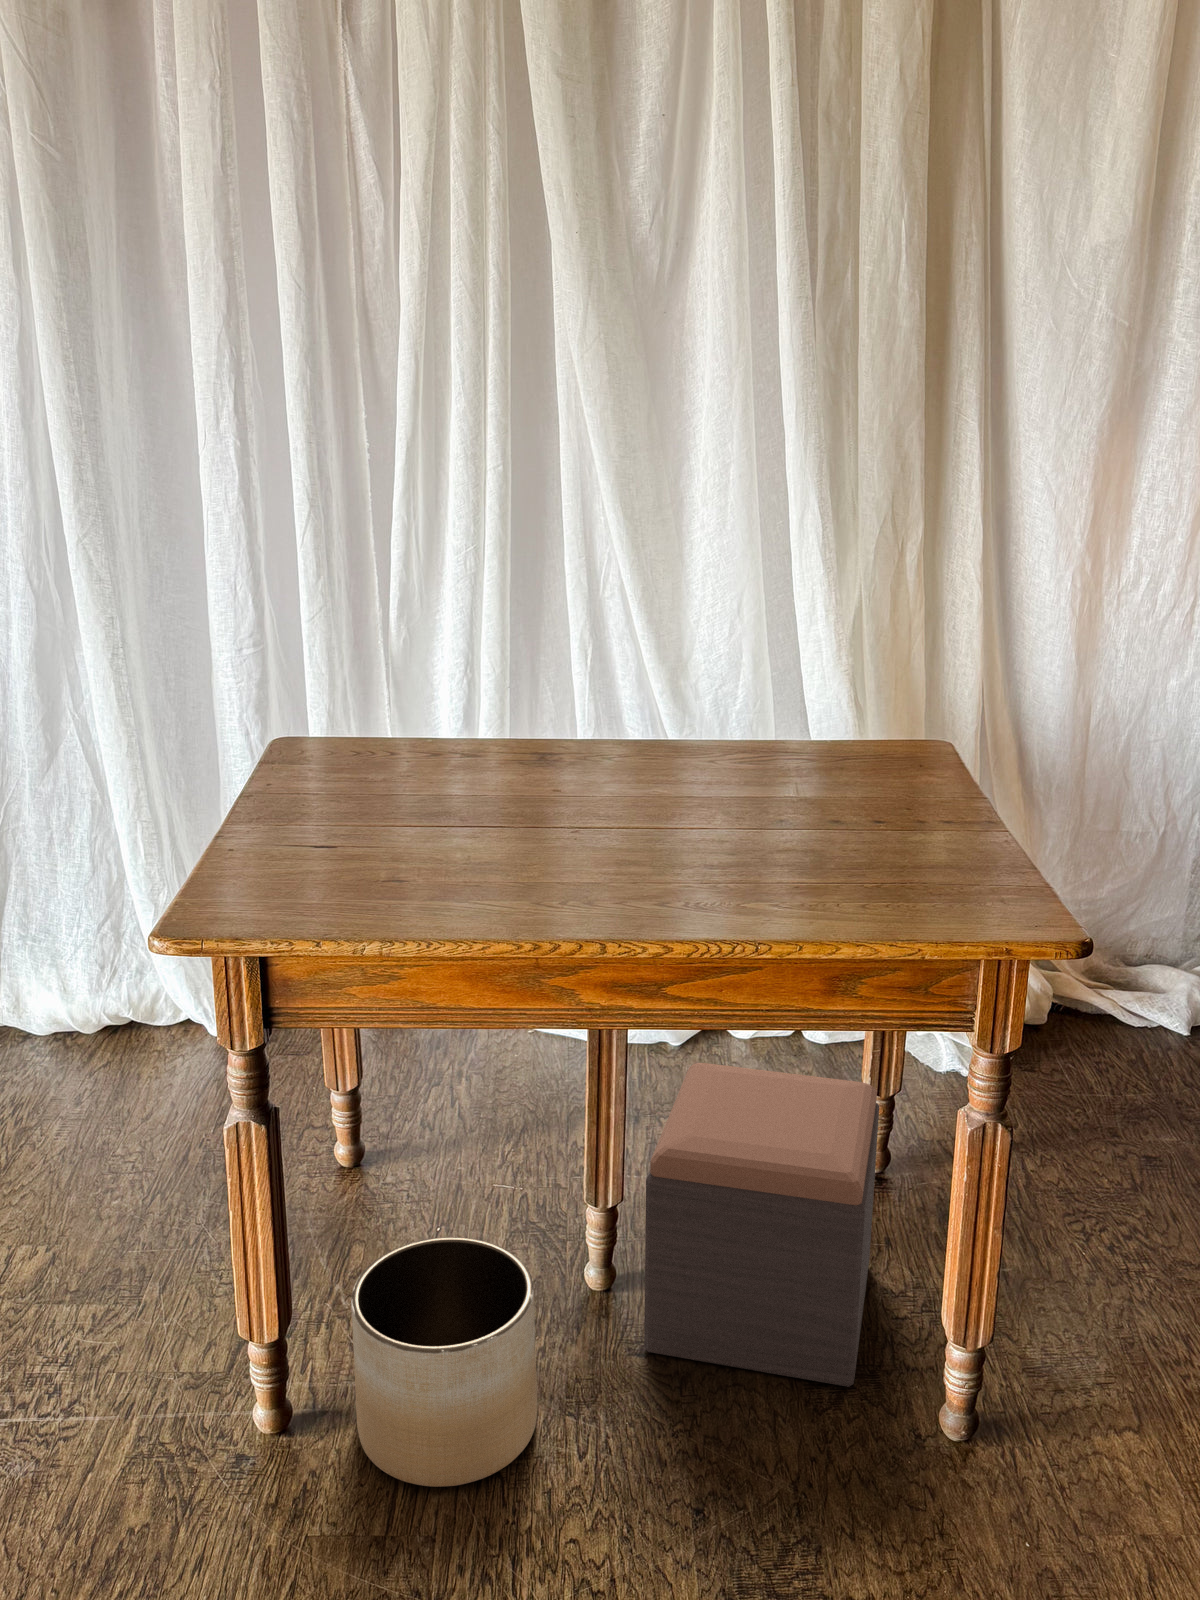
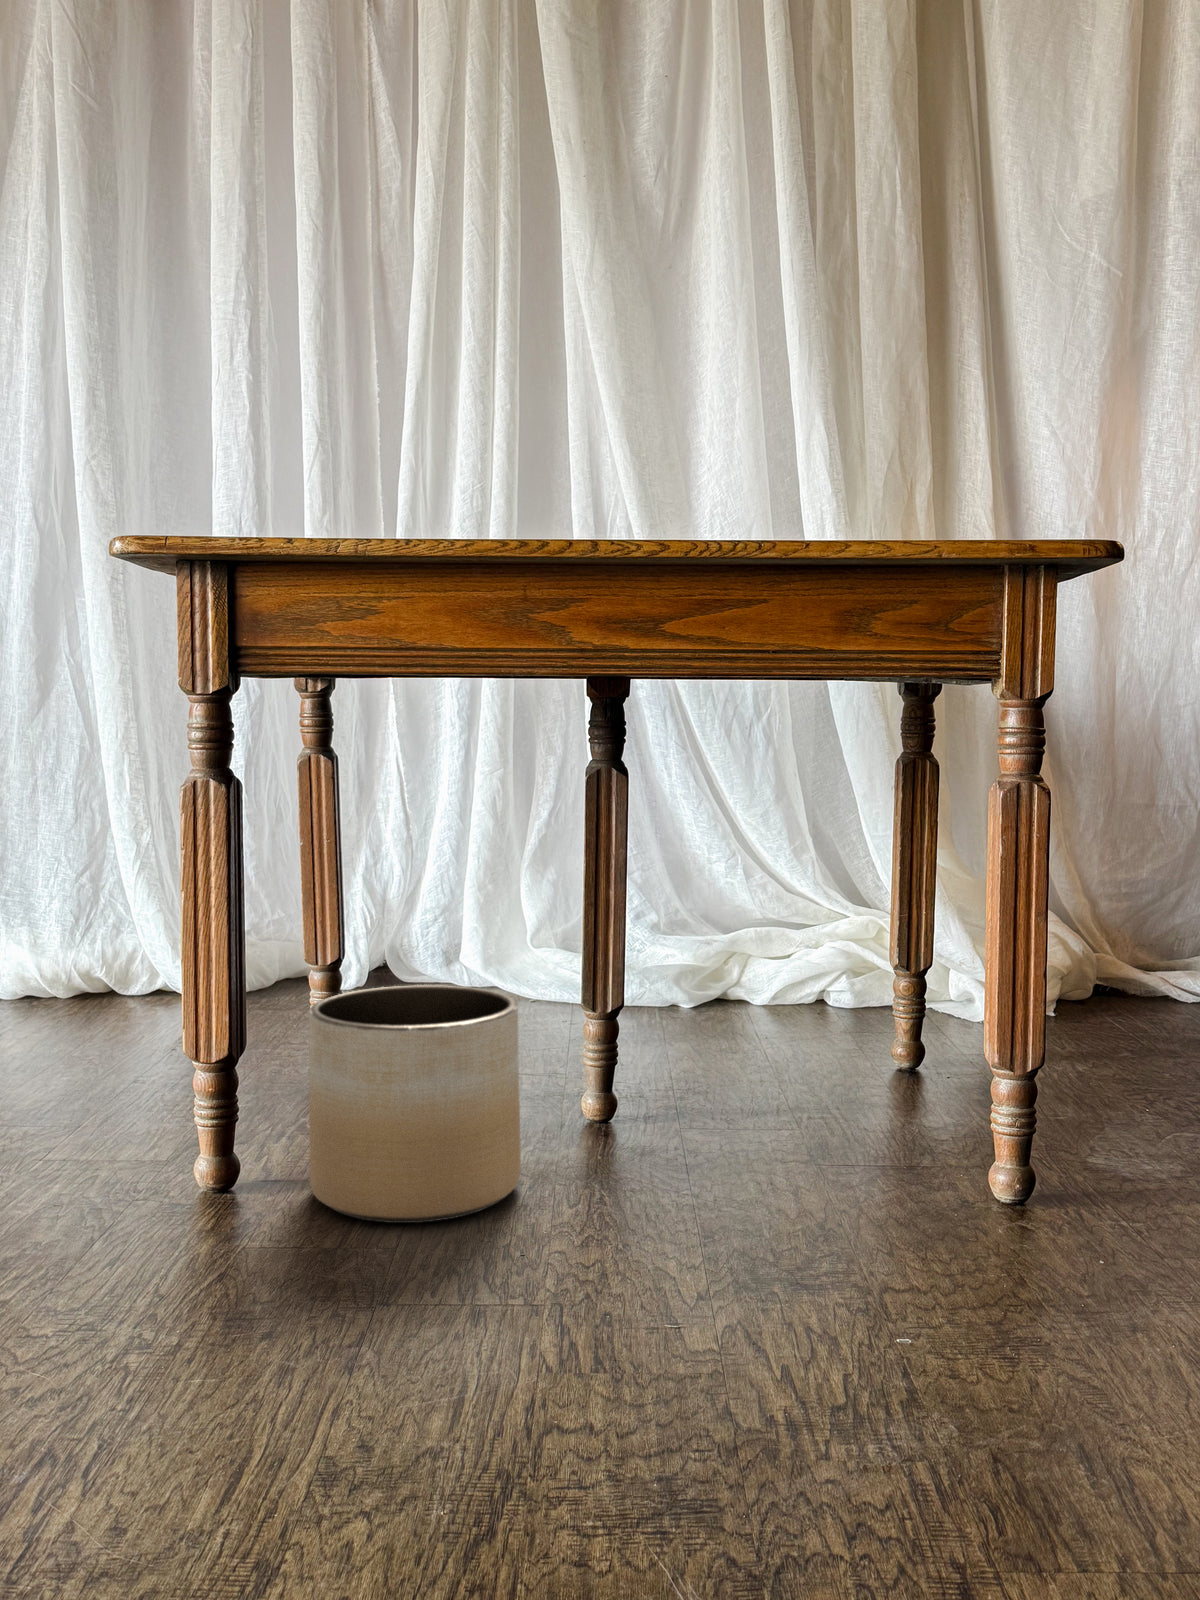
footstool: present [644,1063,879,1387] -> none [647,870,906,1173]

